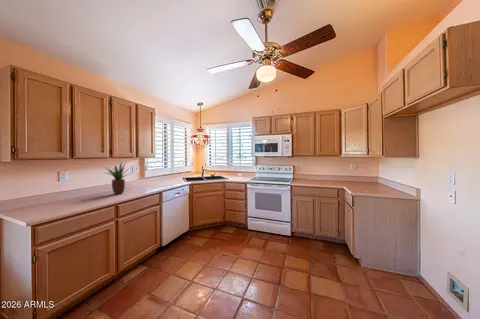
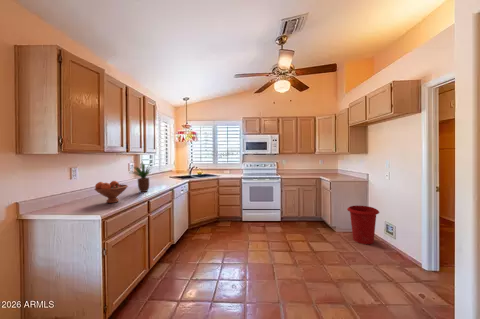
fruit bowl: none [34,182,79,207] -> present [95,181,128,203]
waste bin: none [375,233,432,300] -> present [347,206,379,244]

